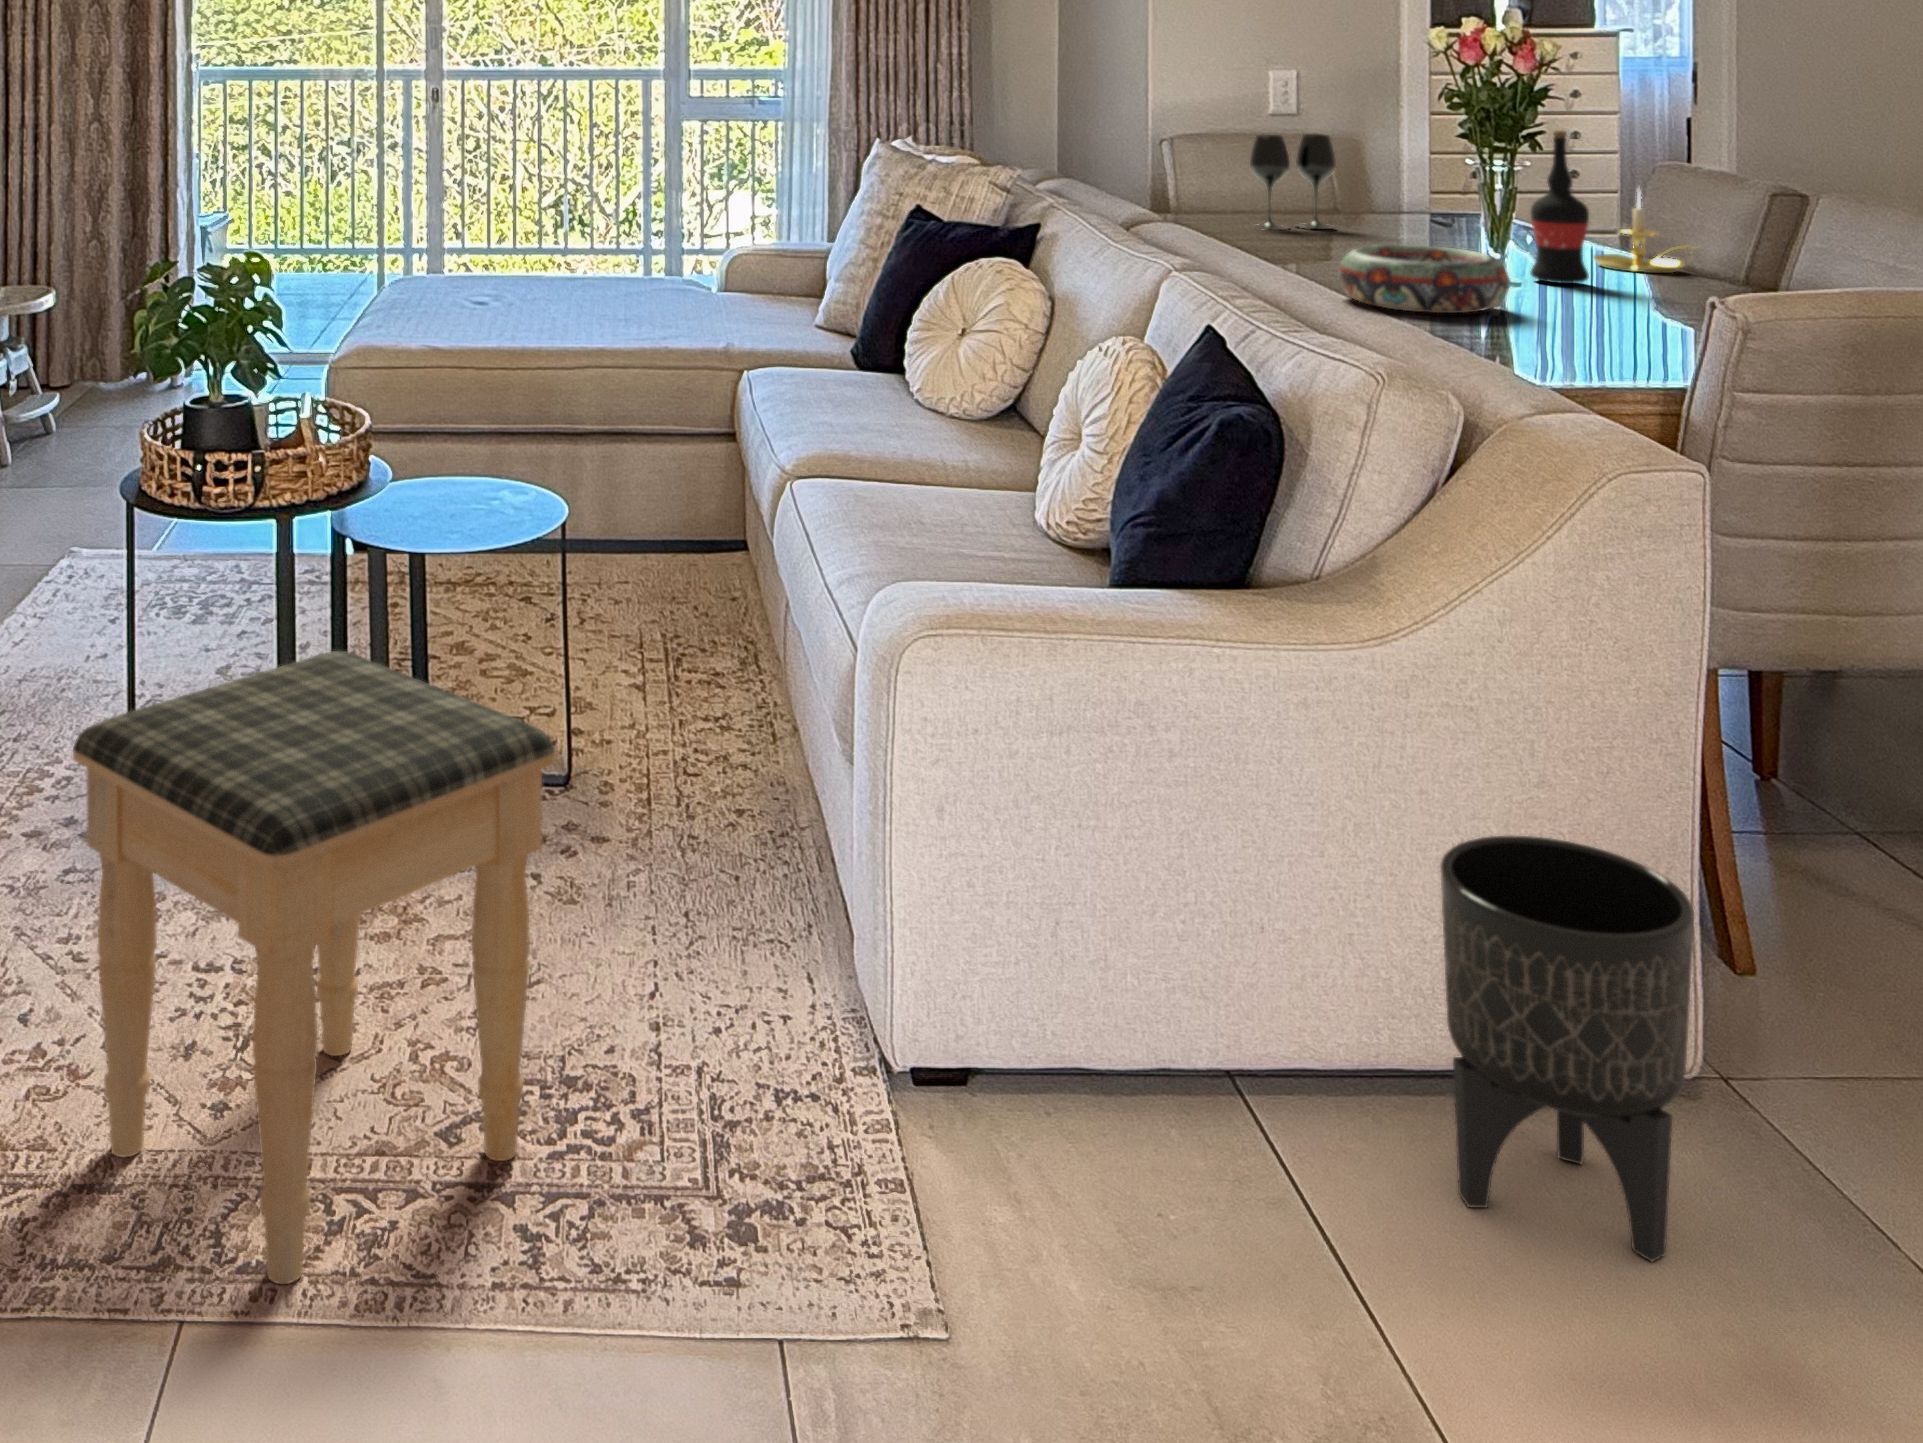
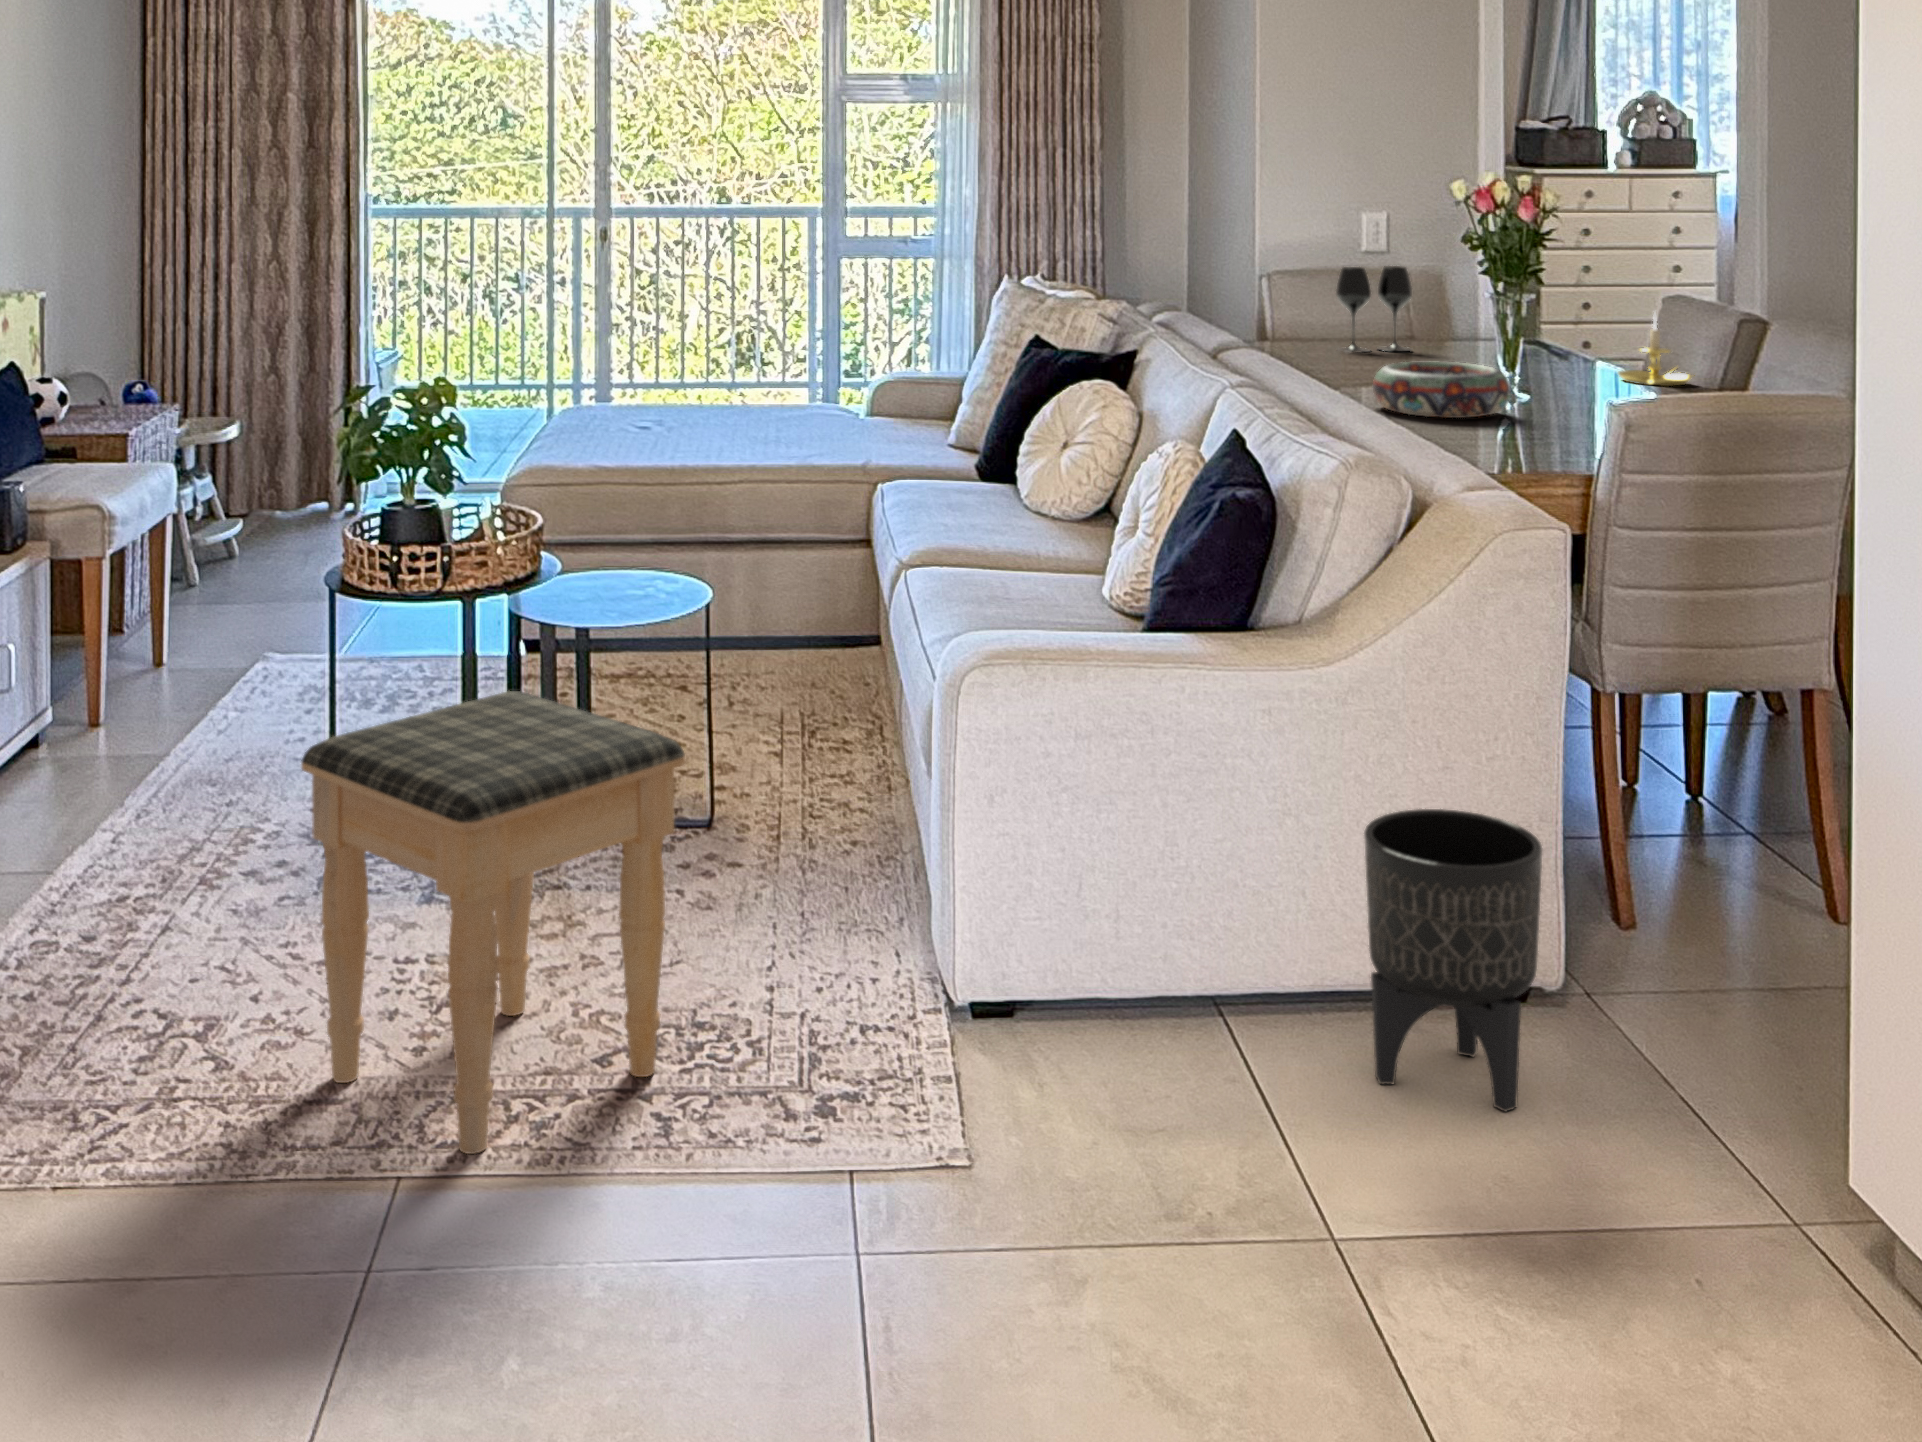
wine bottle: present [1531,130,1589,284] -> none [1551,262,1599,394]

